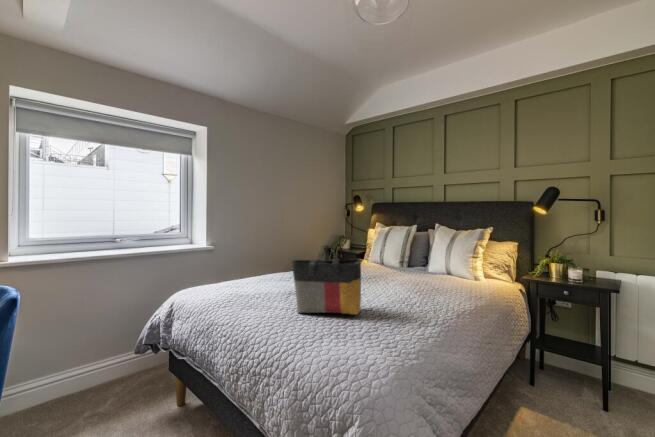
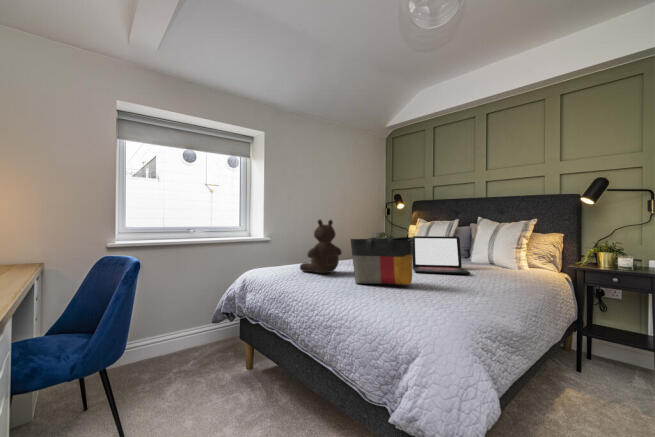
teddy bear: none [237,235,286,297] -> present [300,220,342,273]
laptop: none [366,248,426,292] -> present [412,236,470,274]

